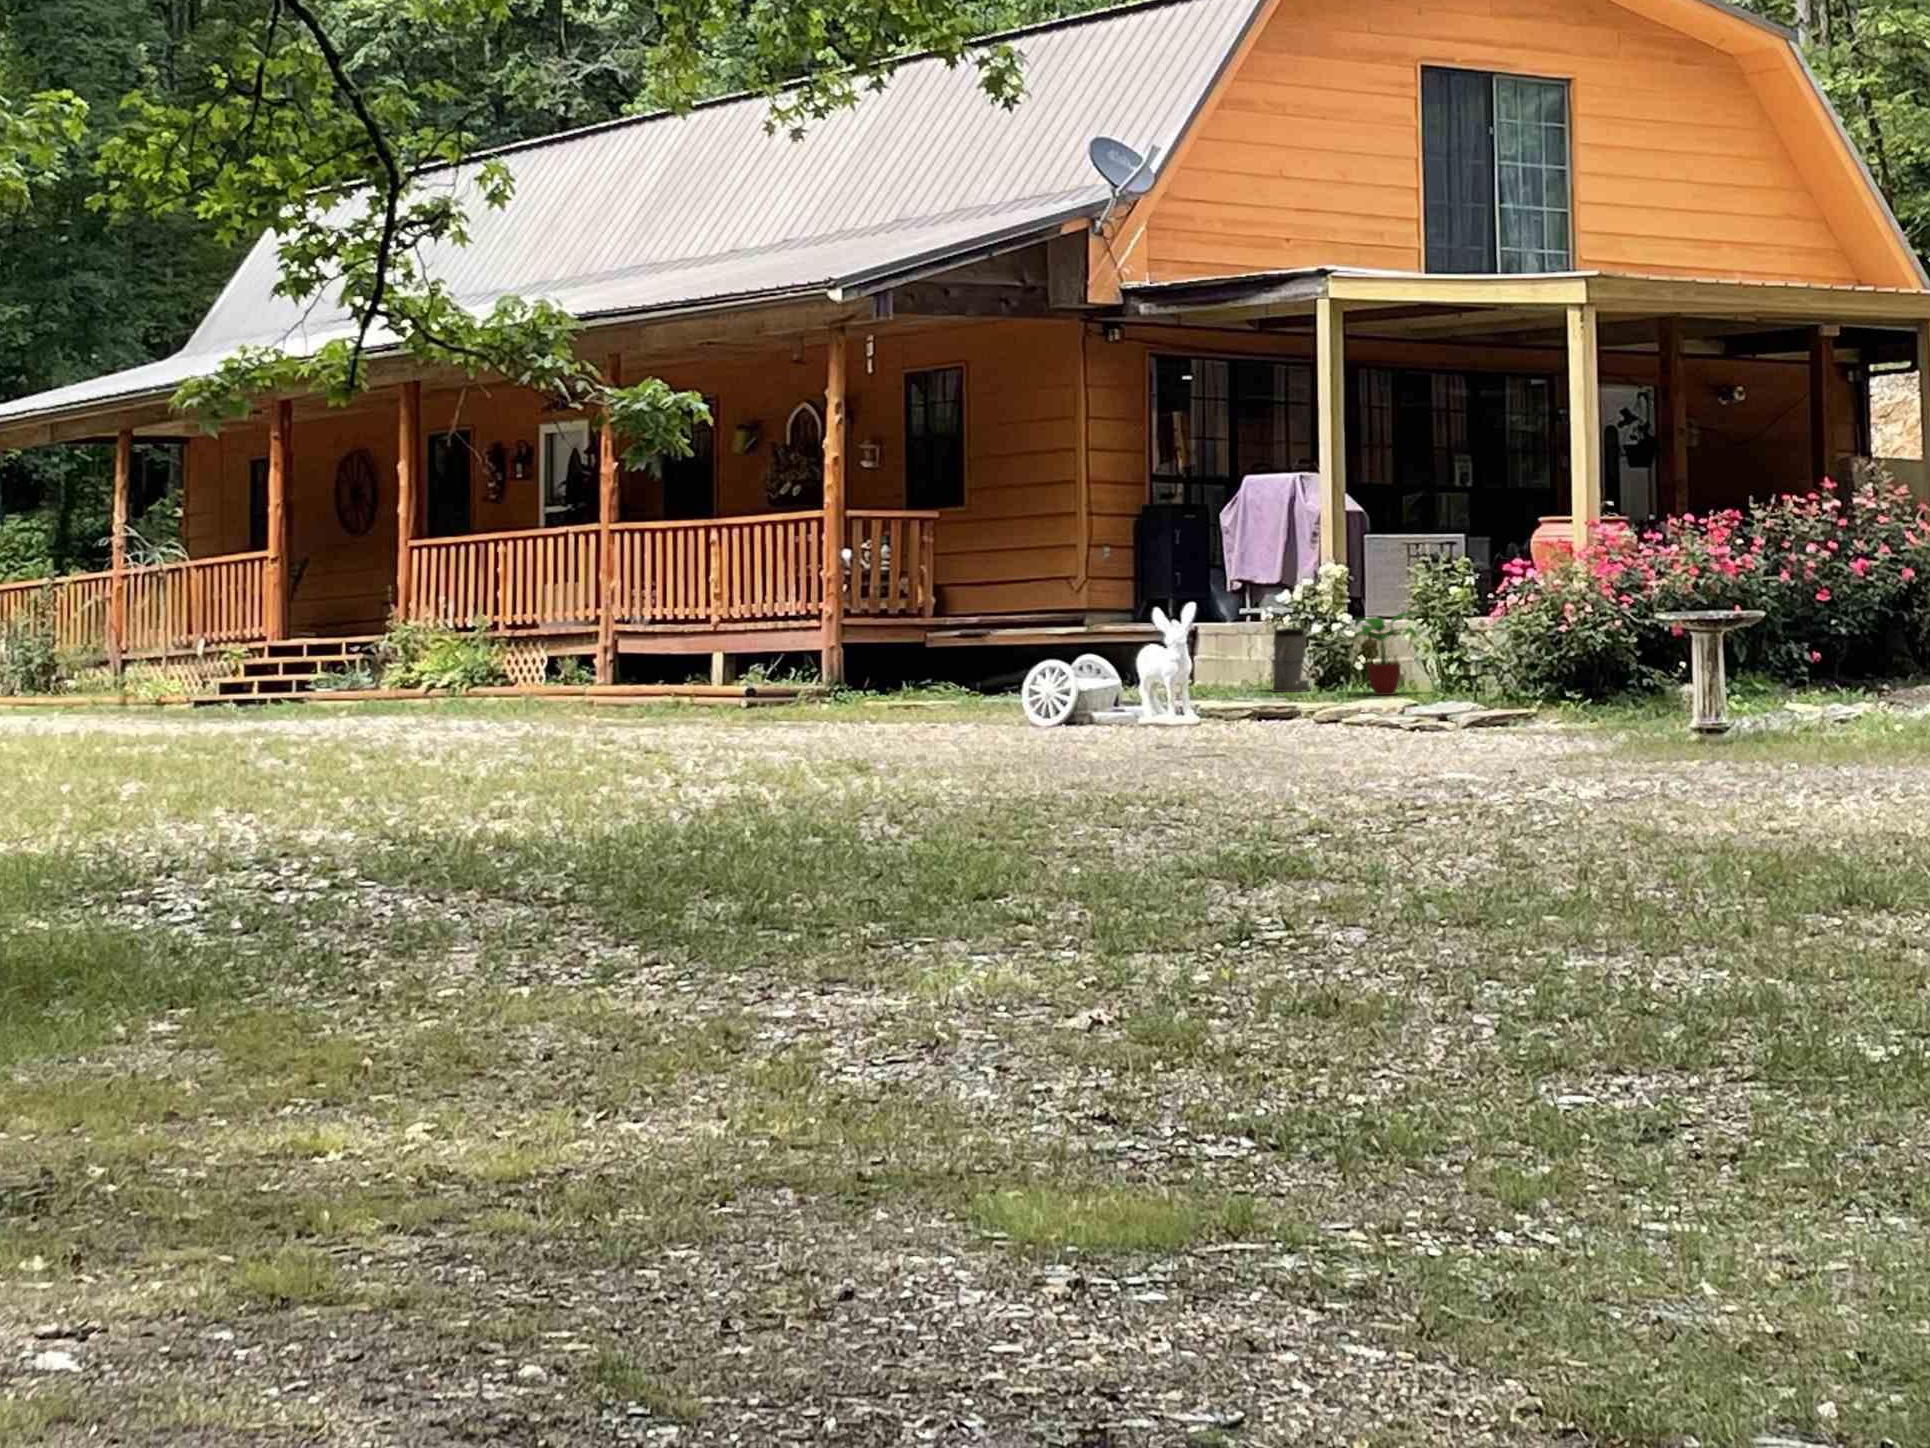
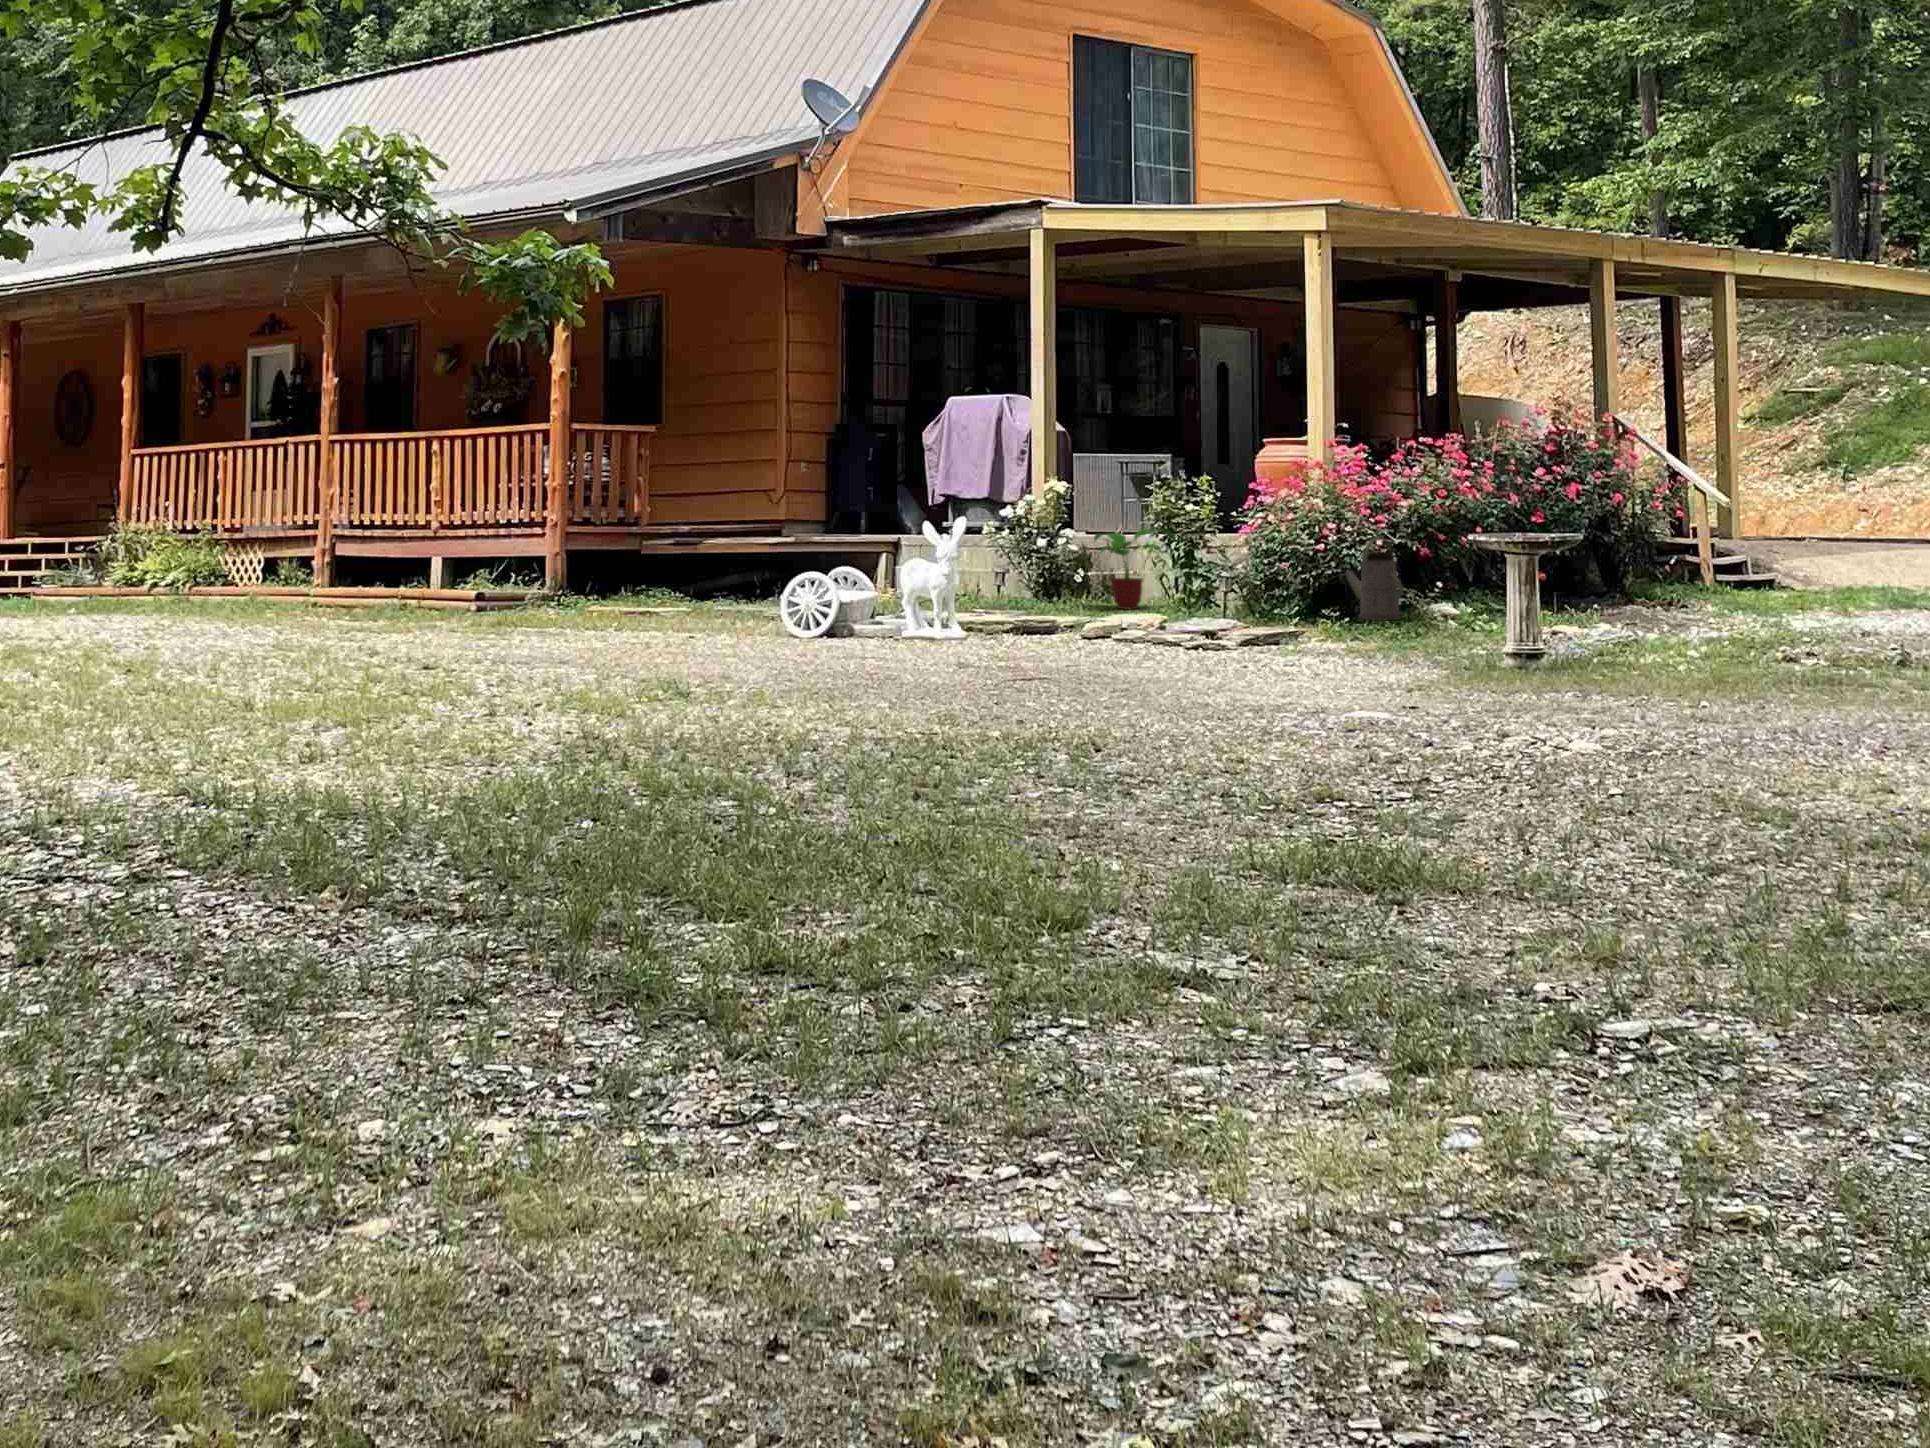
watering can: present [1272,615,1311,692] -> present [1346,537,1403,621]

